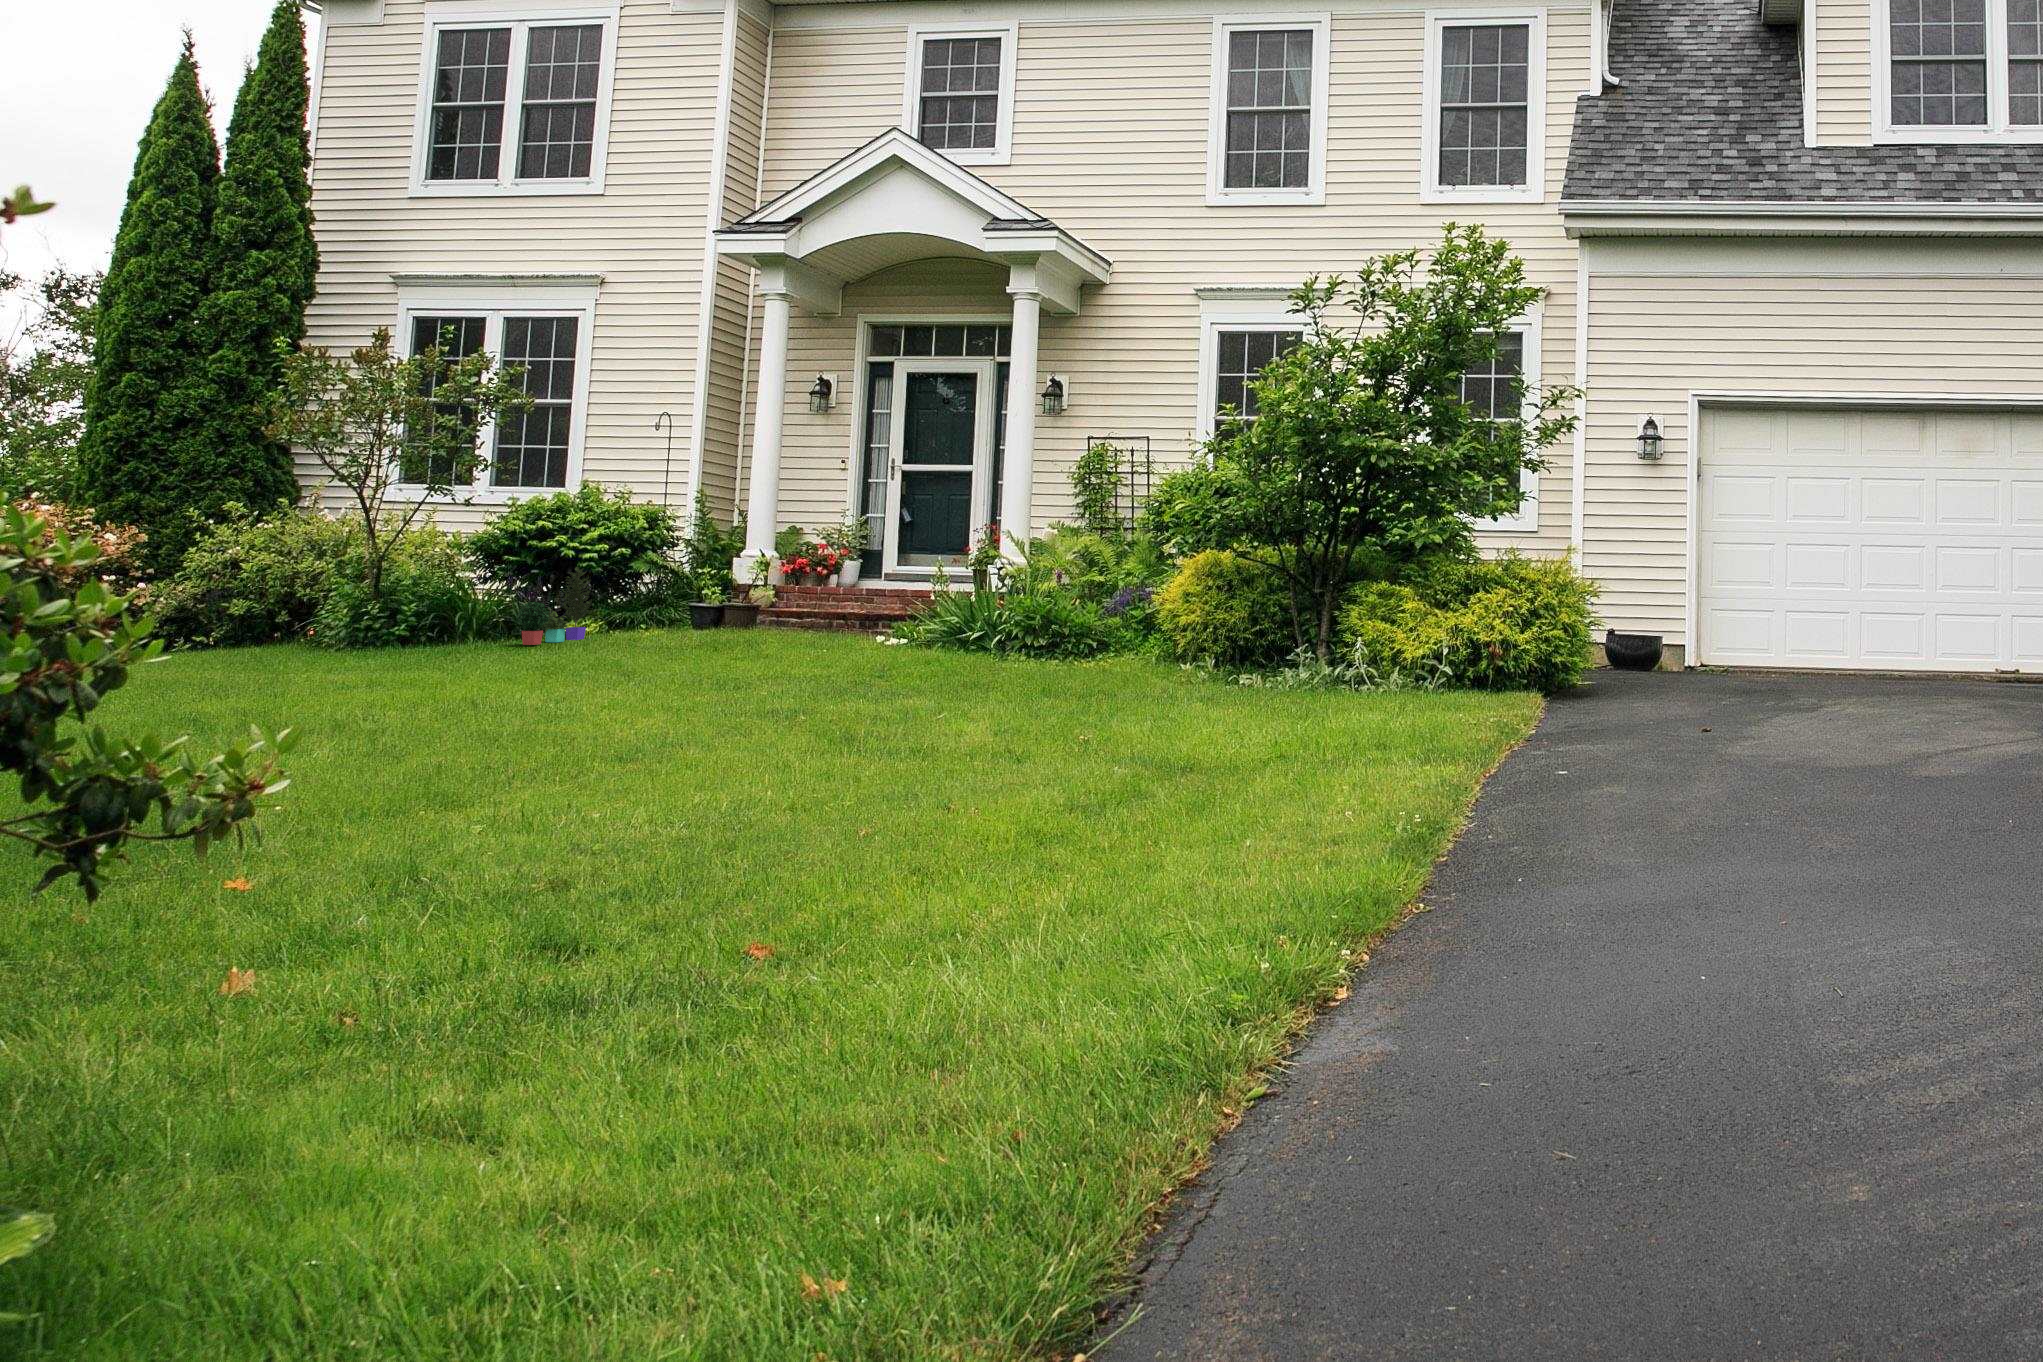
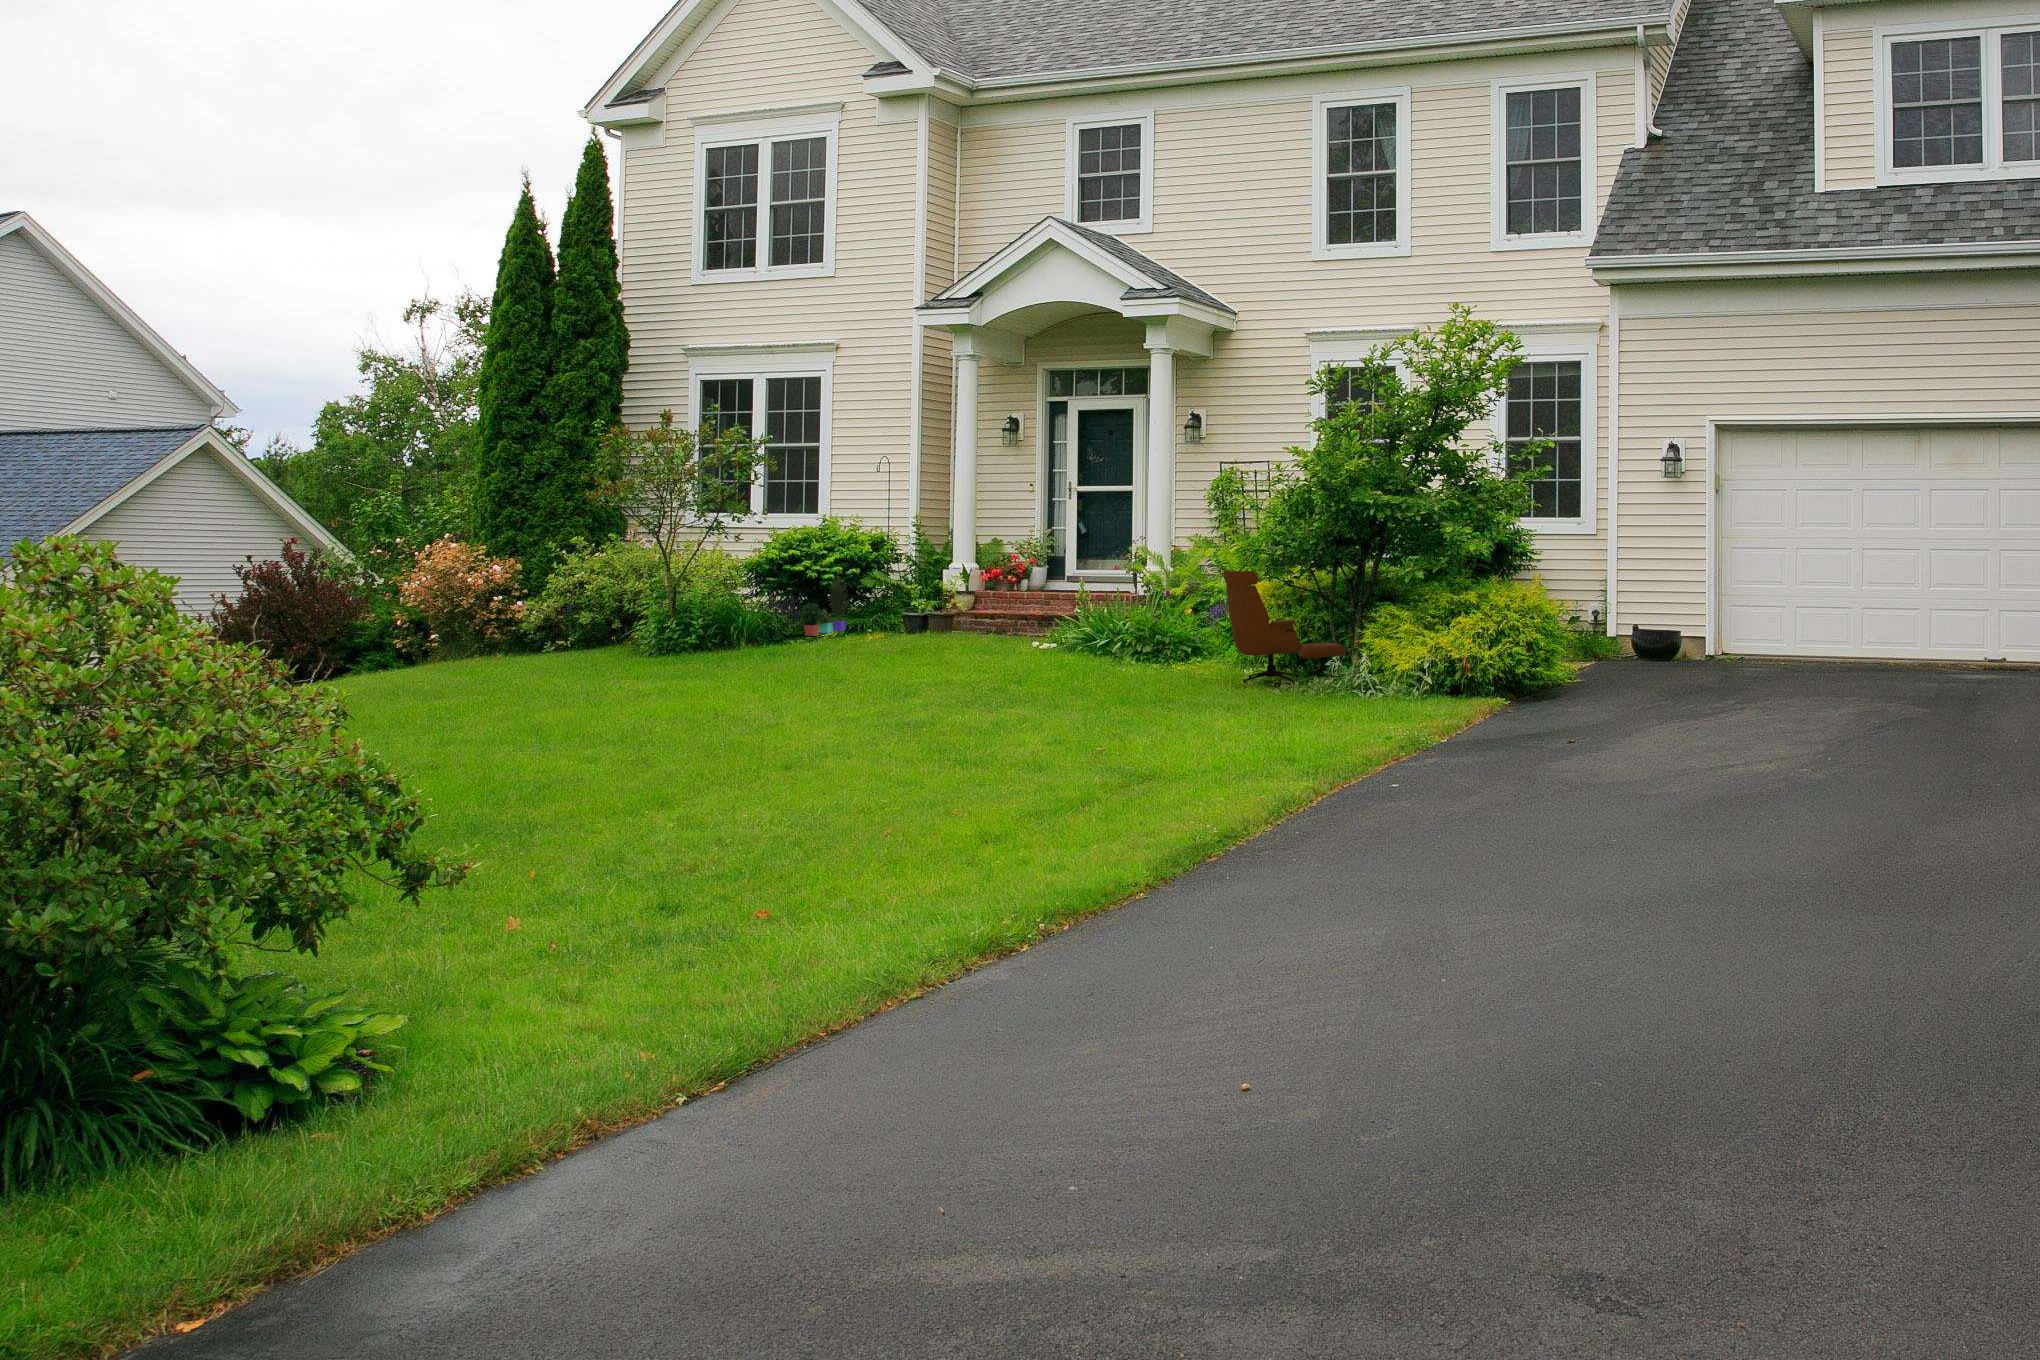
lounge chair: none [1116,551,1273,705] -> present [1223,570,1346,683]

